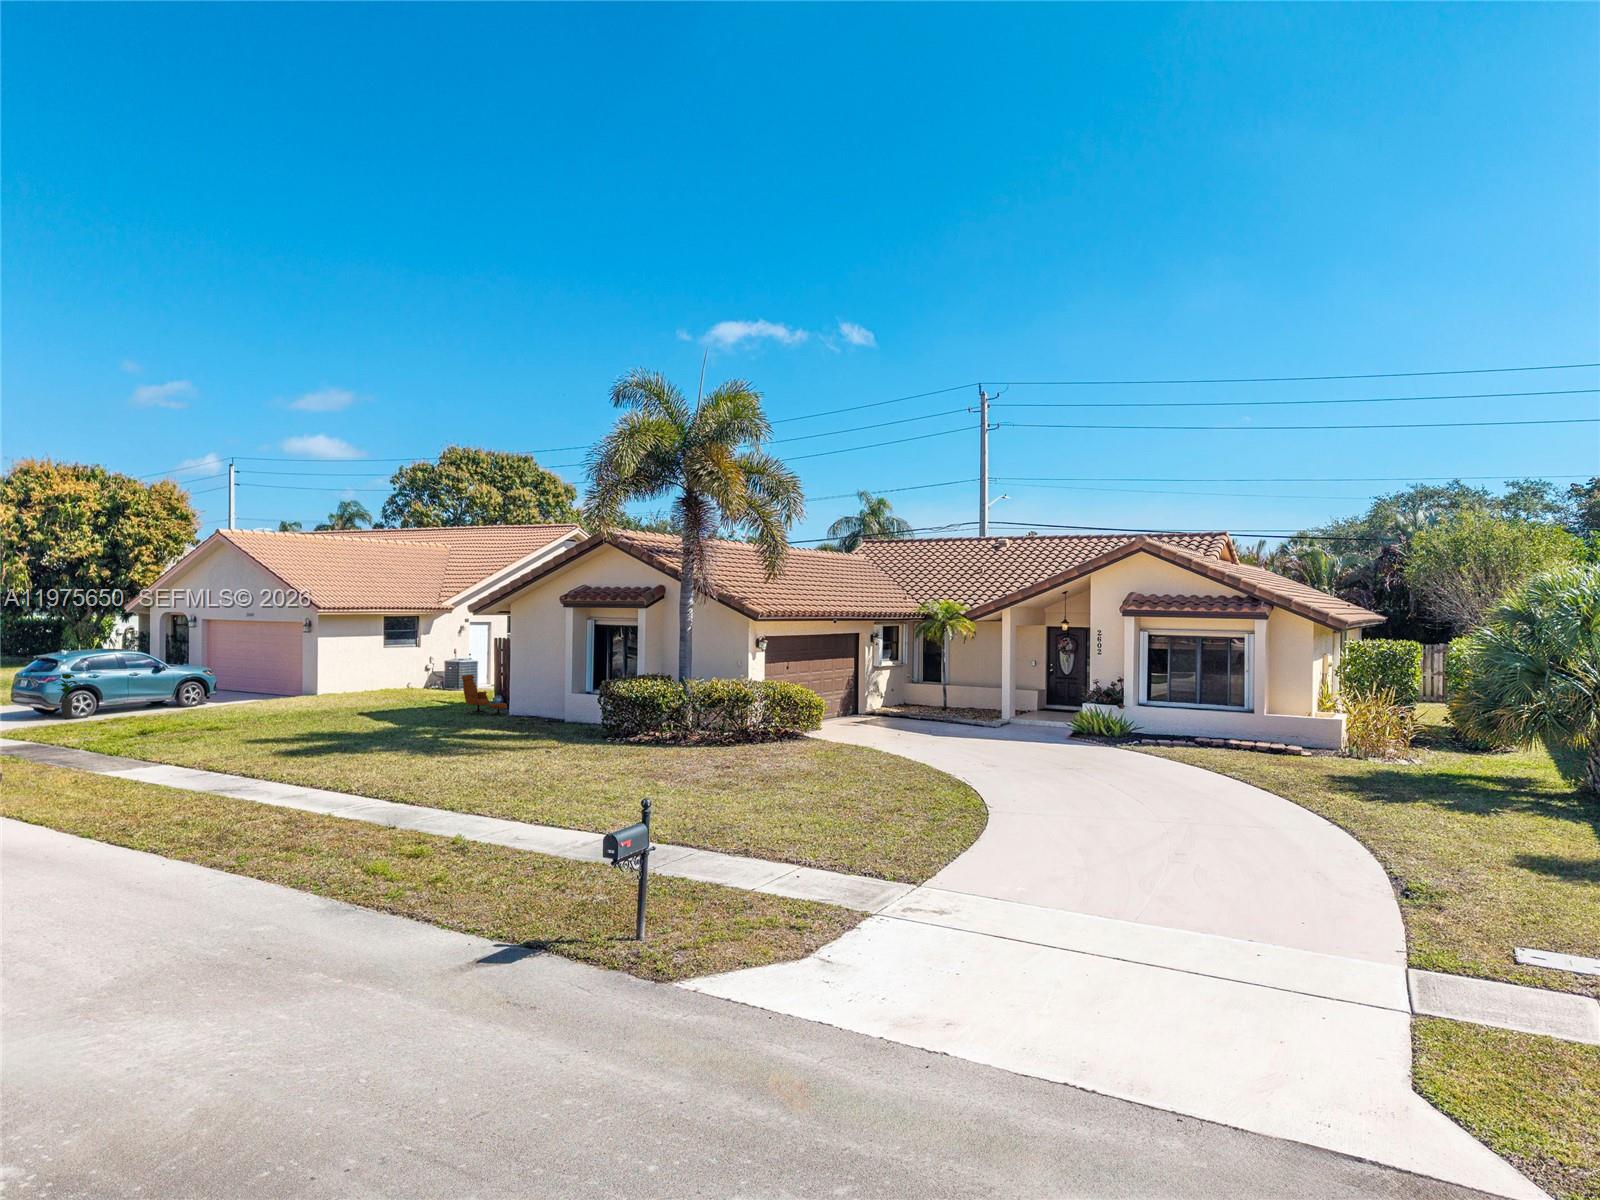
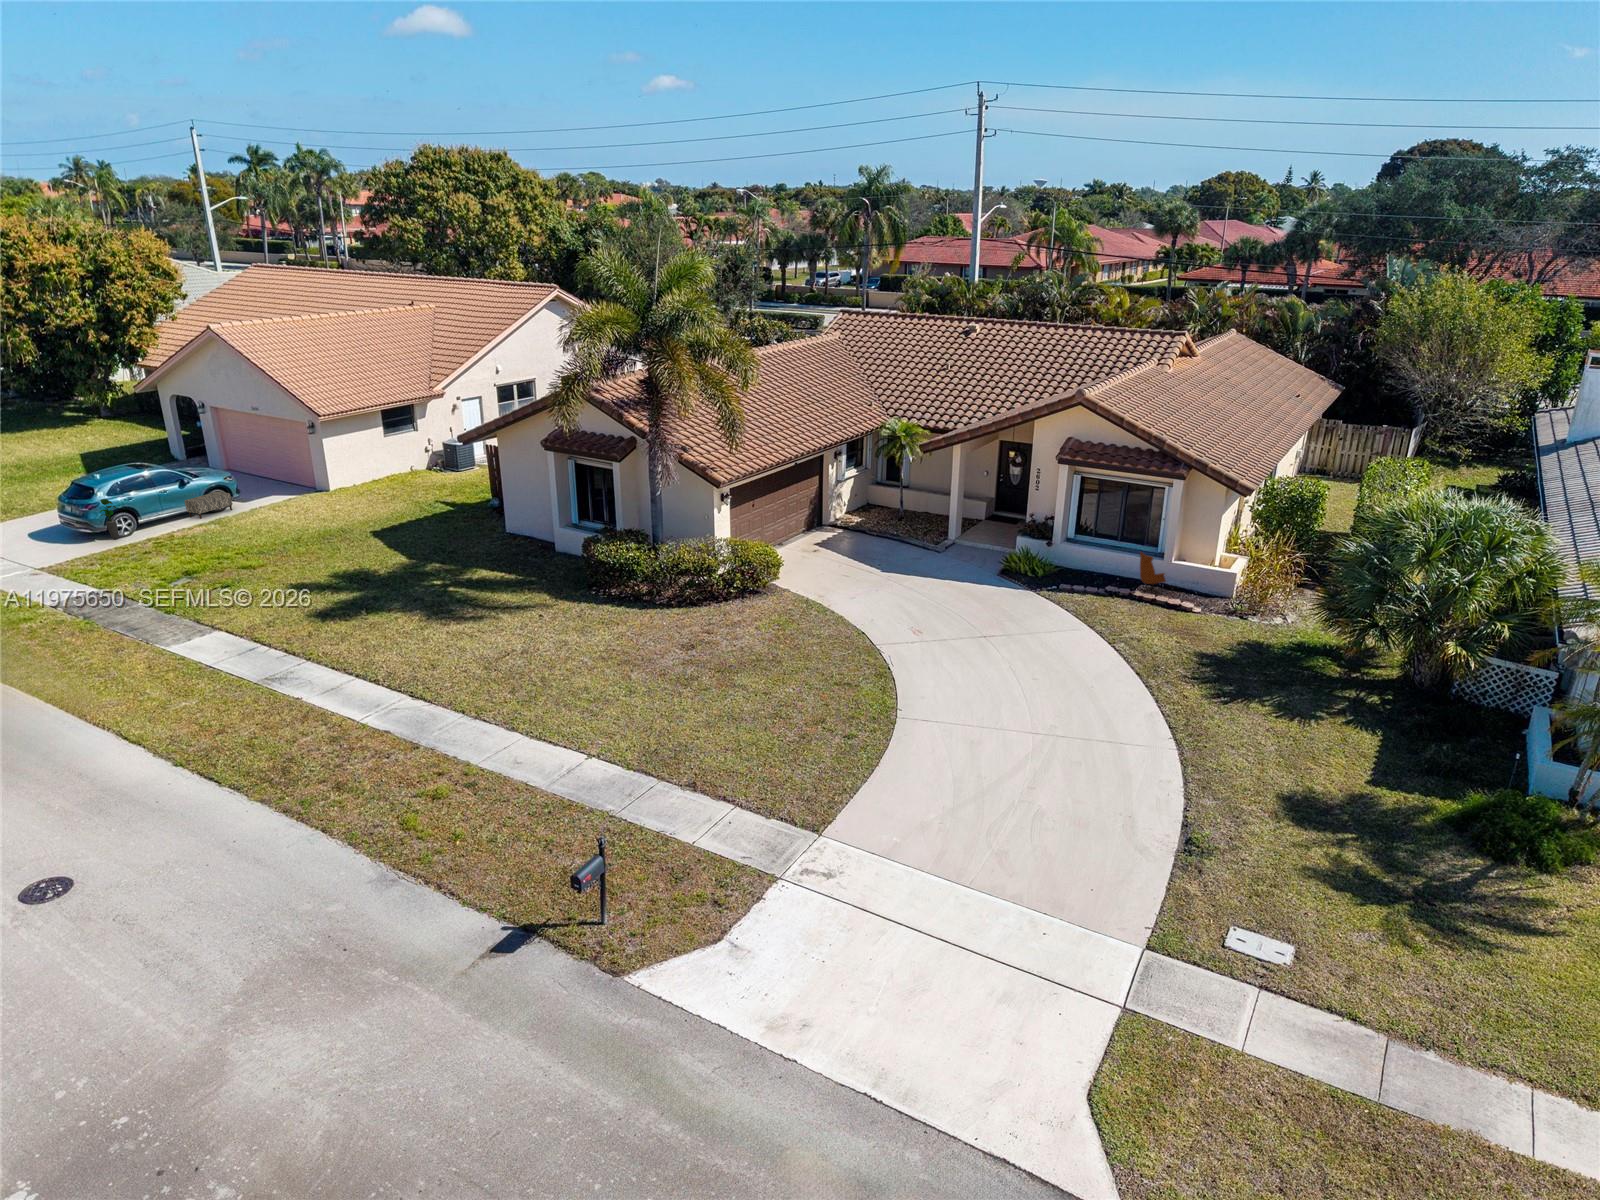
lounge chair: present [462,675,507,715] -> present [1140,552,1175,593]
bench: none [153,686,205,710] -> present [185,492,232,519]

